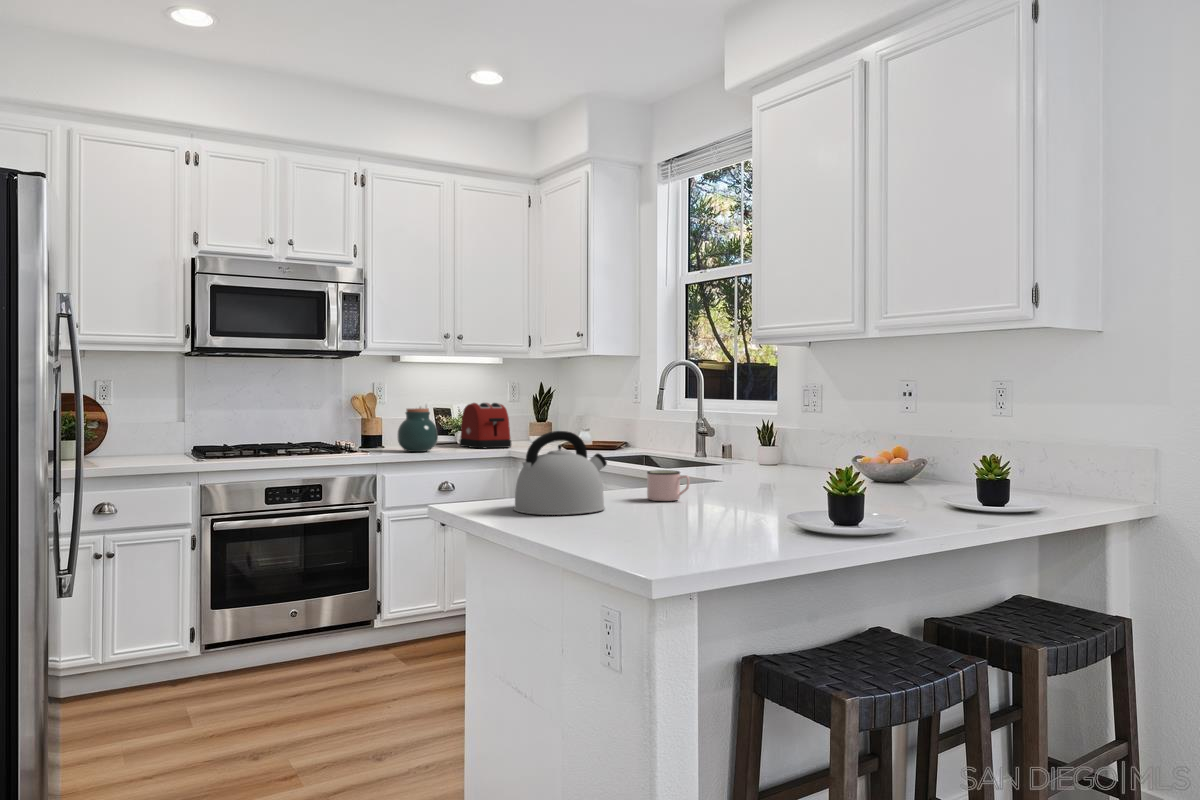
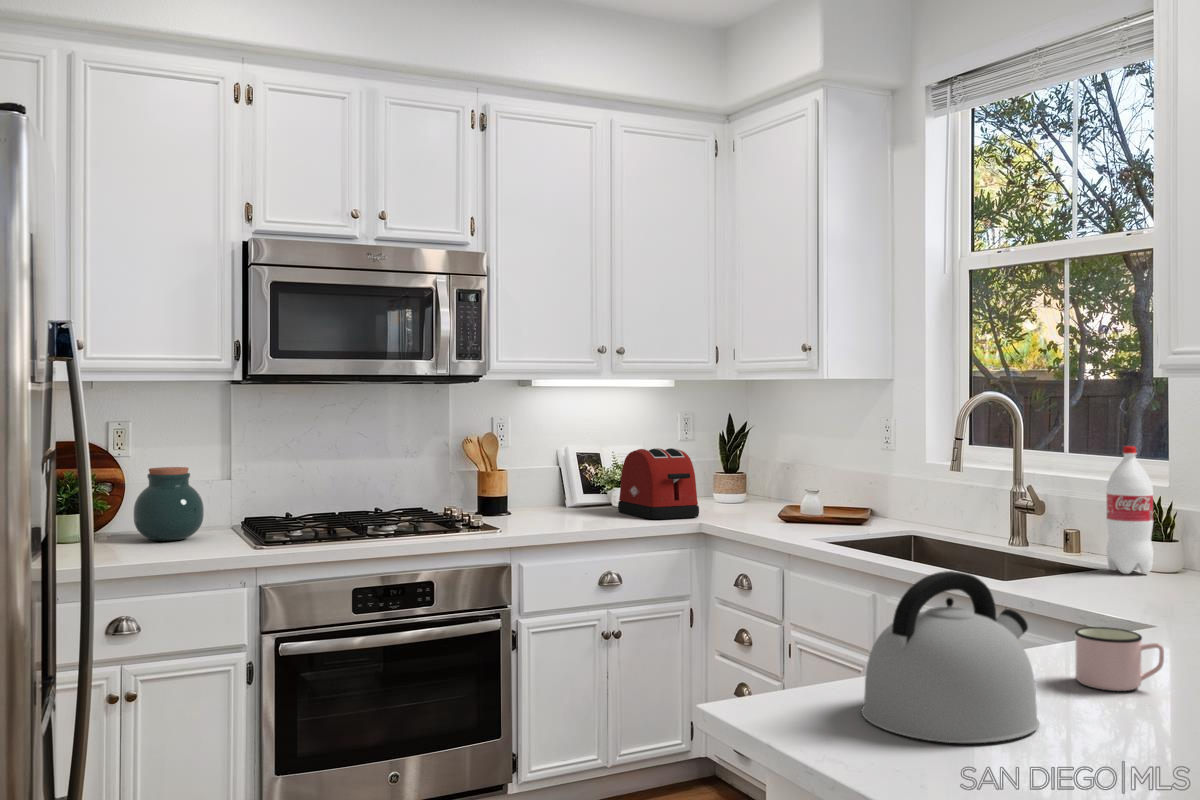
bottle: none [736,390,763,467] -> present [1106,446,1153,574]
jar: present [397,408,438,452] -> present [134,467,204,541]

